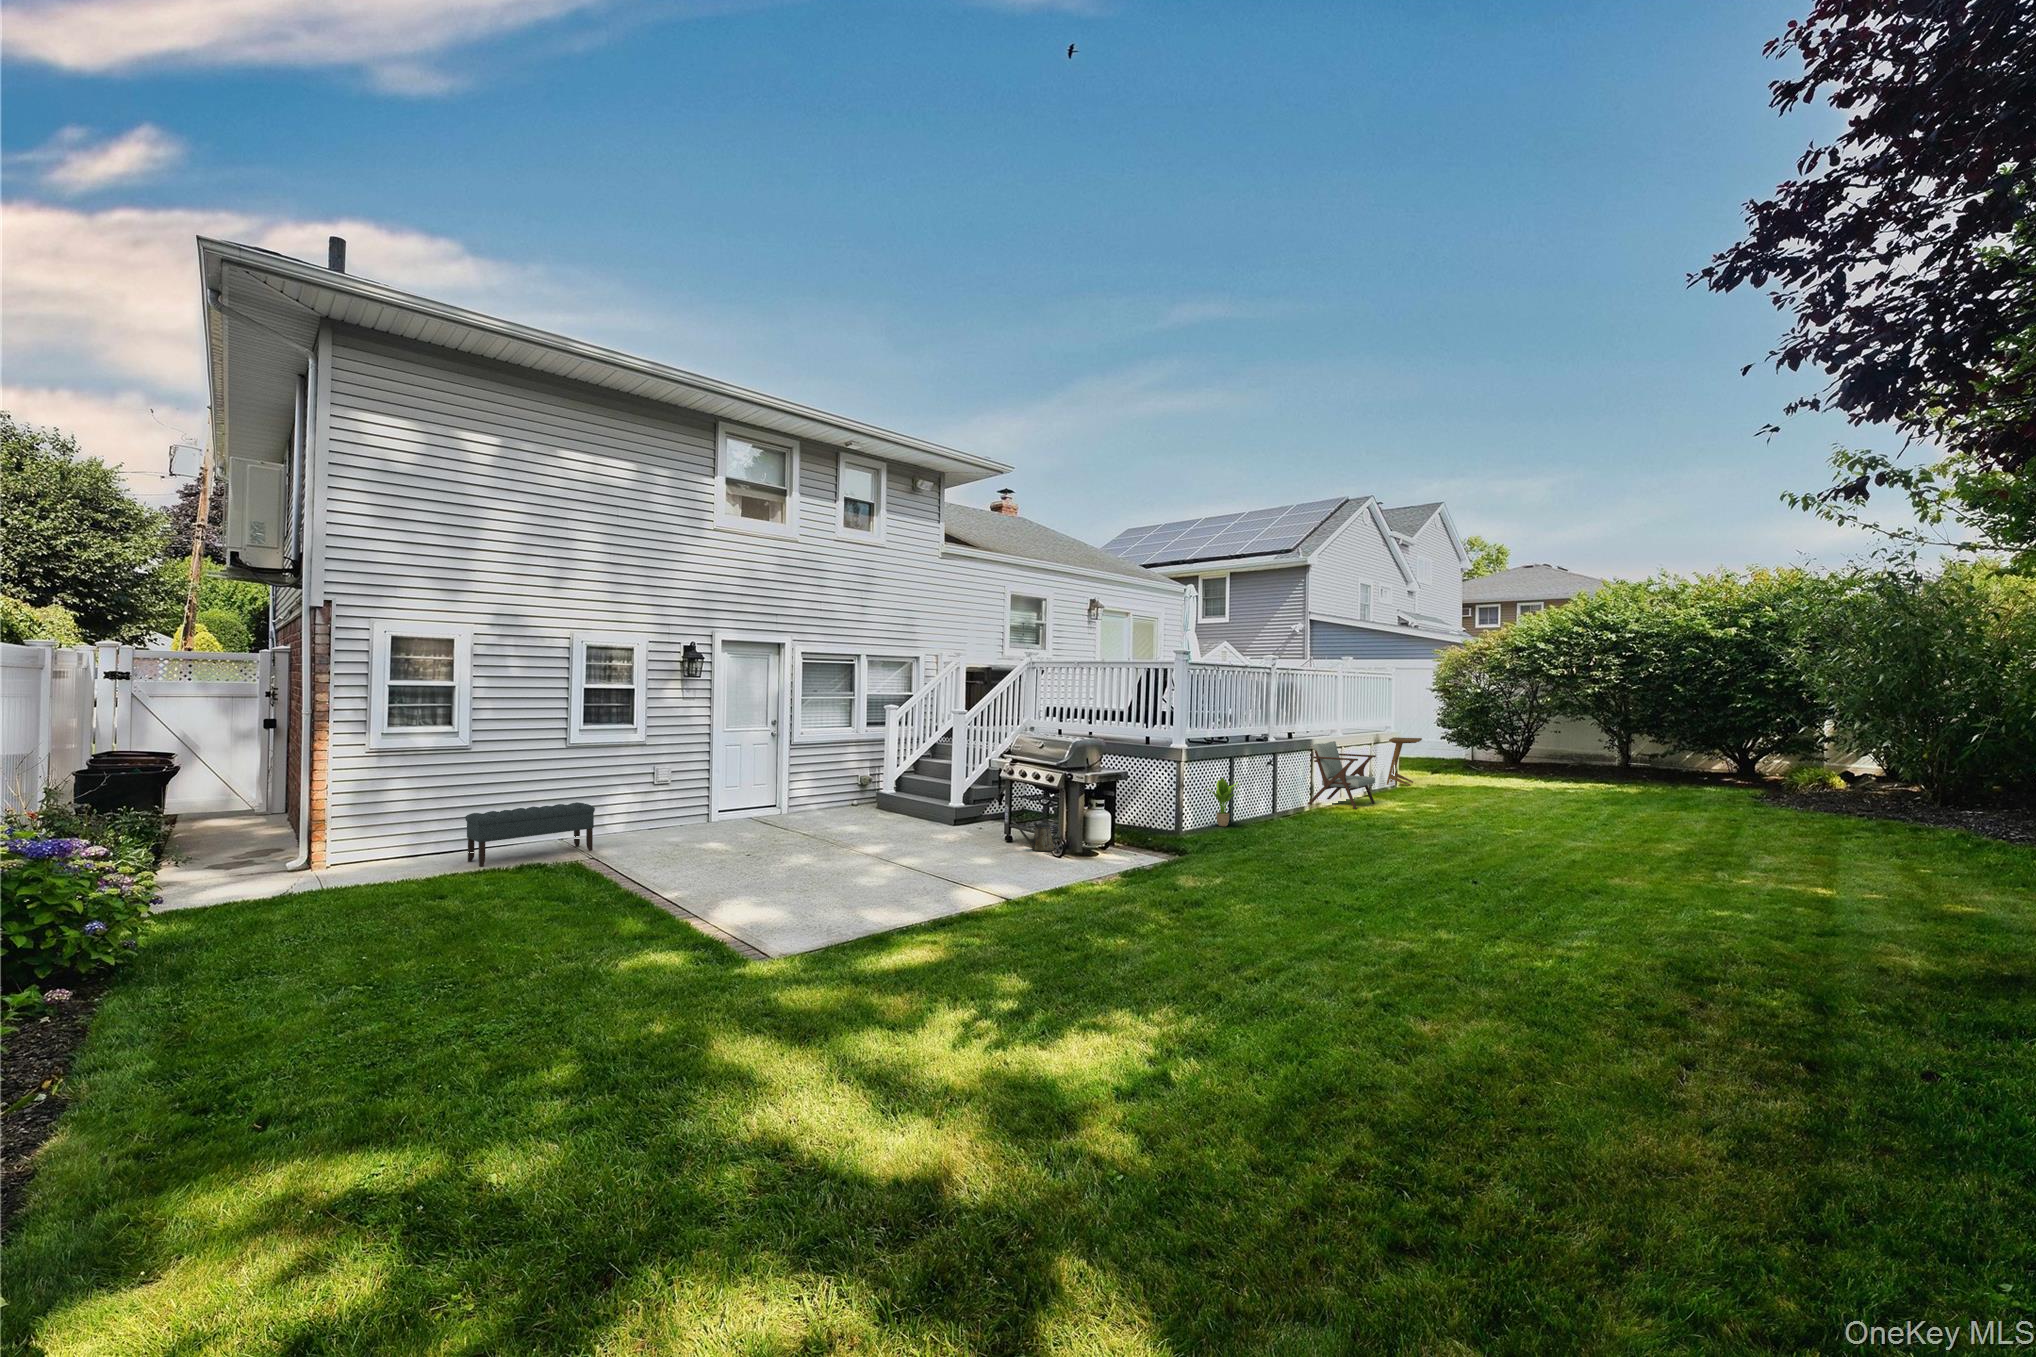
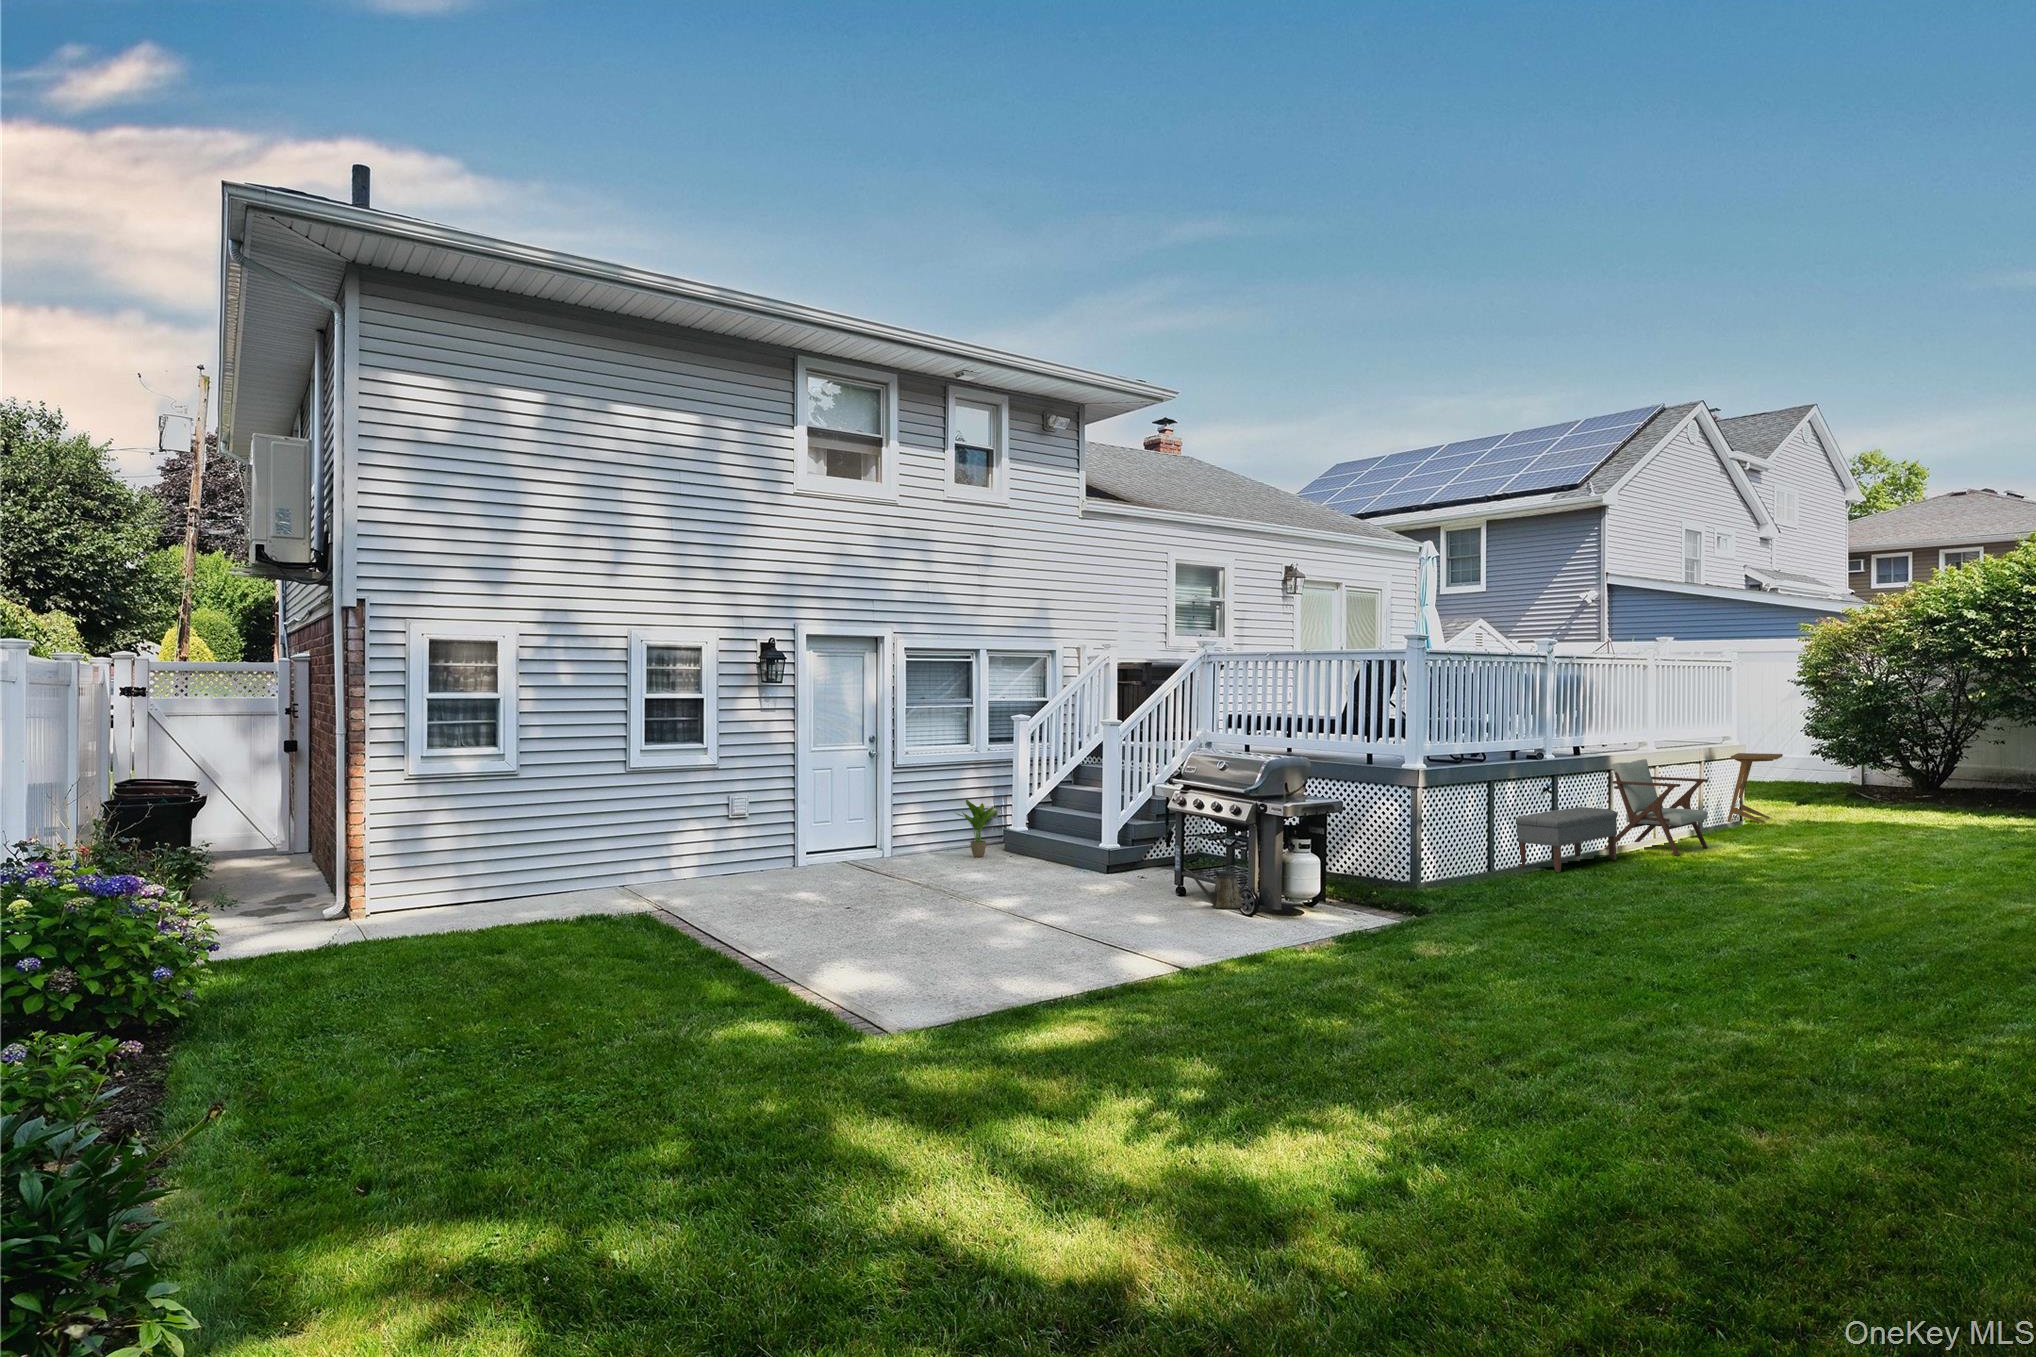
potted plant: present [1205,778,1241,826] -> present [956,799,997,857]
bench: present [465,802,595,867] -> present [1515,807,1618,872]

